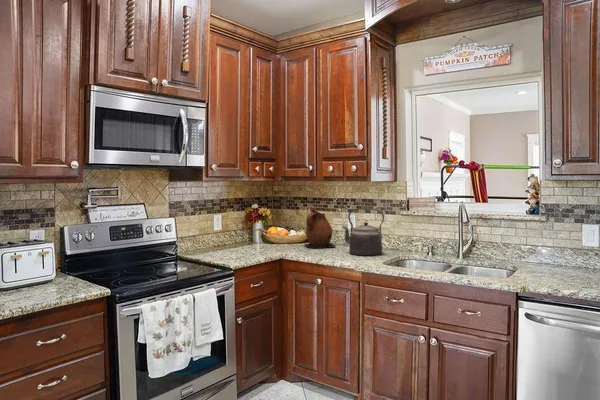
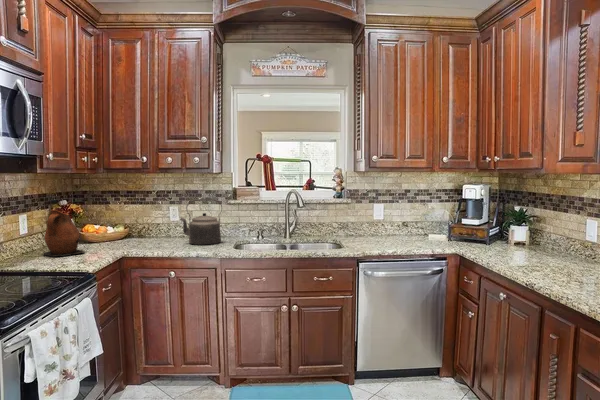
ceramic pitcher: present [305,209,335,247] -> present [43,210,85,256]

